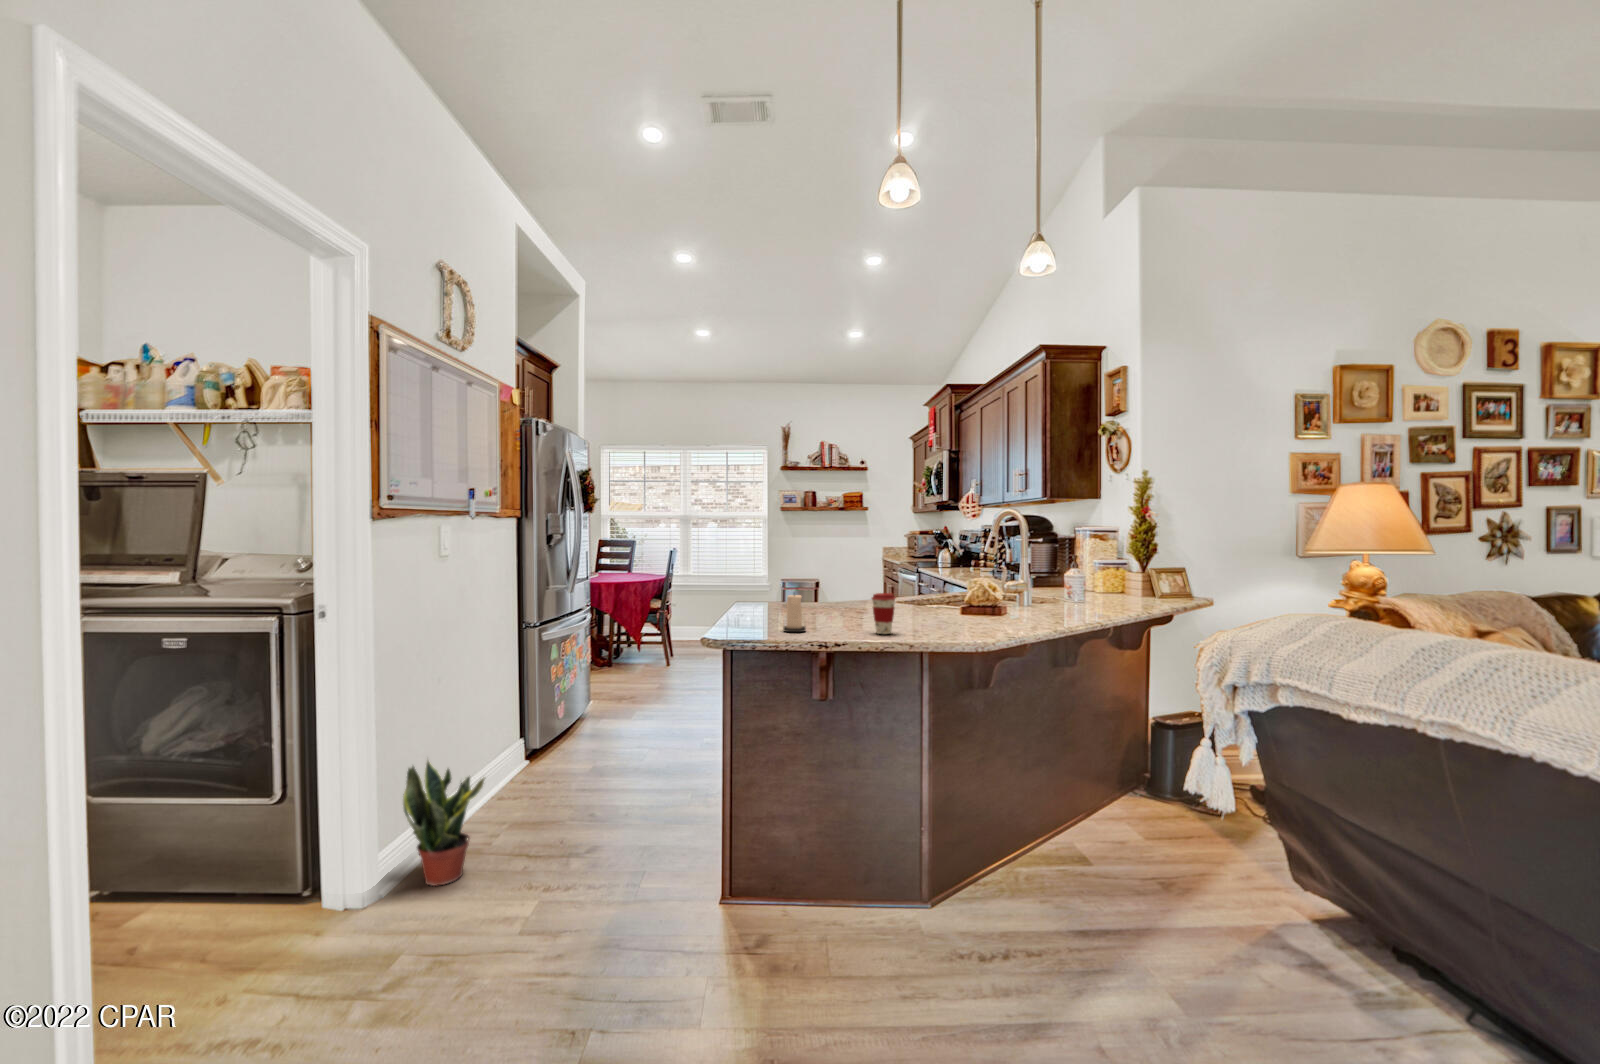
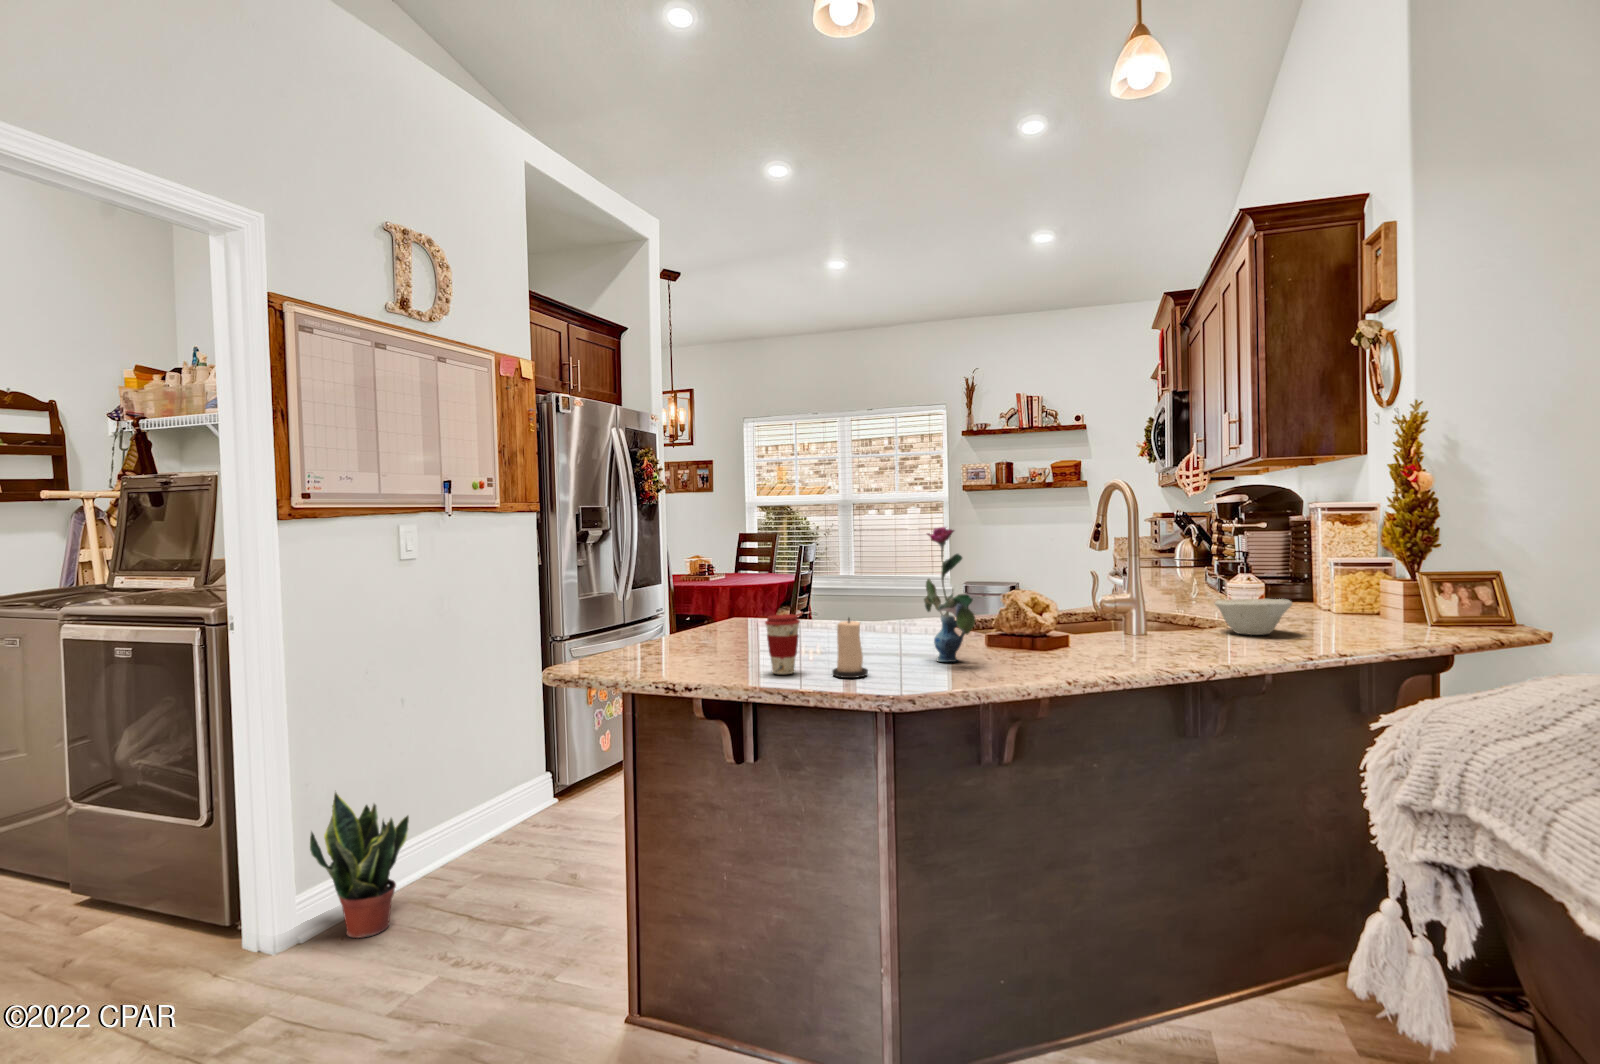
vase: none [949,535,995,624] -> present [924,527,975,662]
bowl: none [1071,584,1118,606] -> present [1215,599,1292,635]
candle: present [783,594,806,632] -> present [832,618,868,678]

